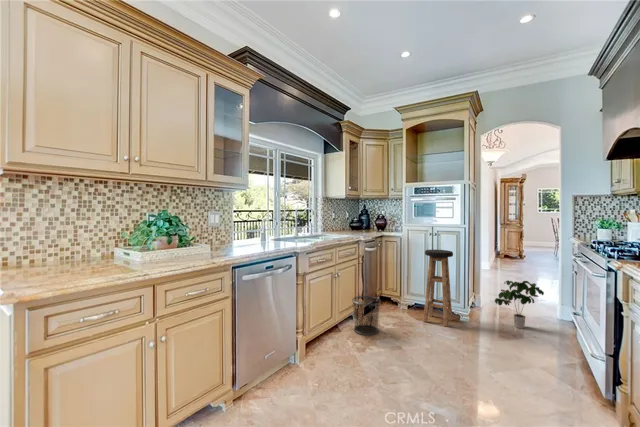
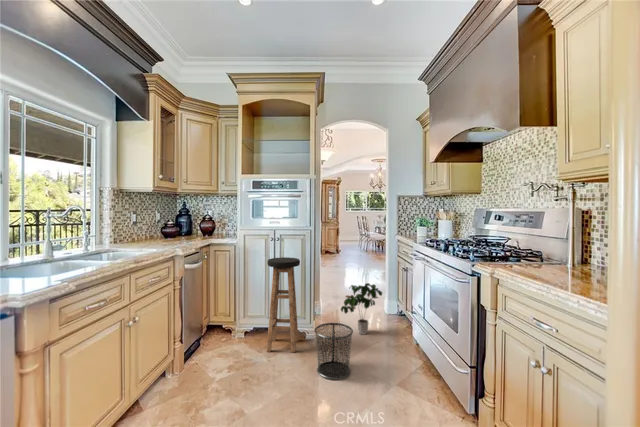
waste bin: present [352,296,381,335] -> present [315,323,353,379]

